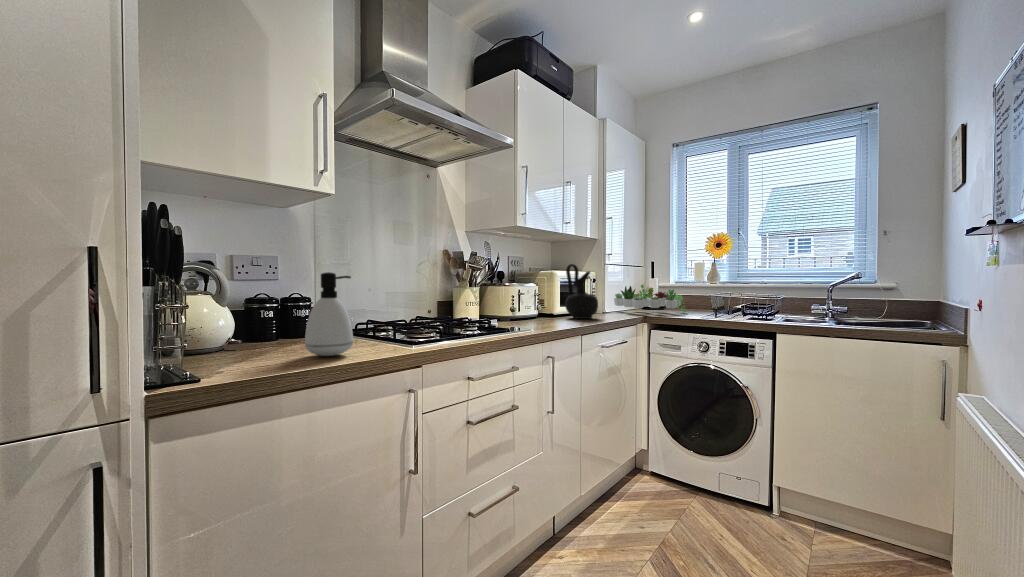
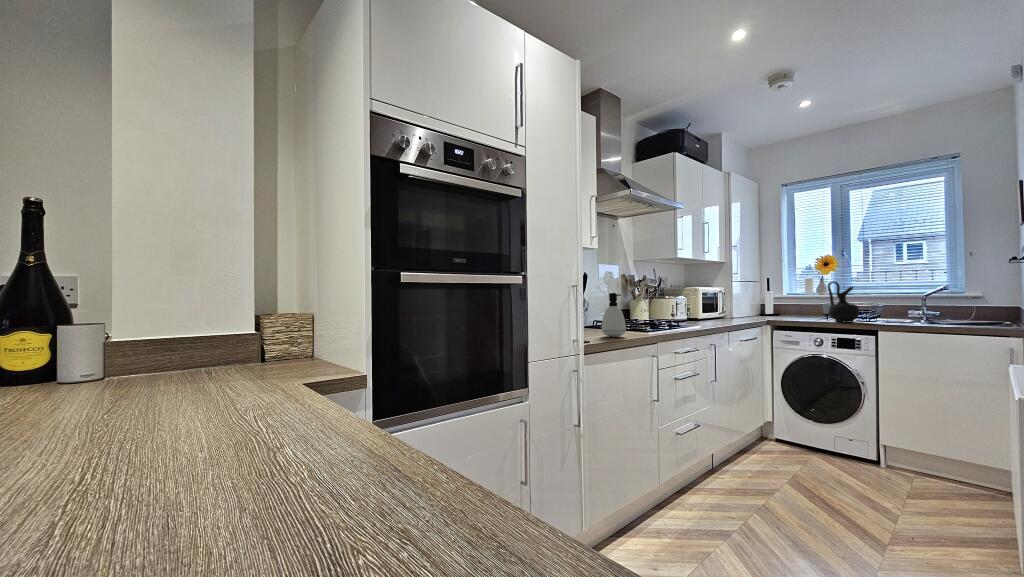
ceramic jug: present [565,264,598,319] -> present [828,281,859,322]
succulent plant: present [614,285,686,313] -> none [740,295,801,318]

